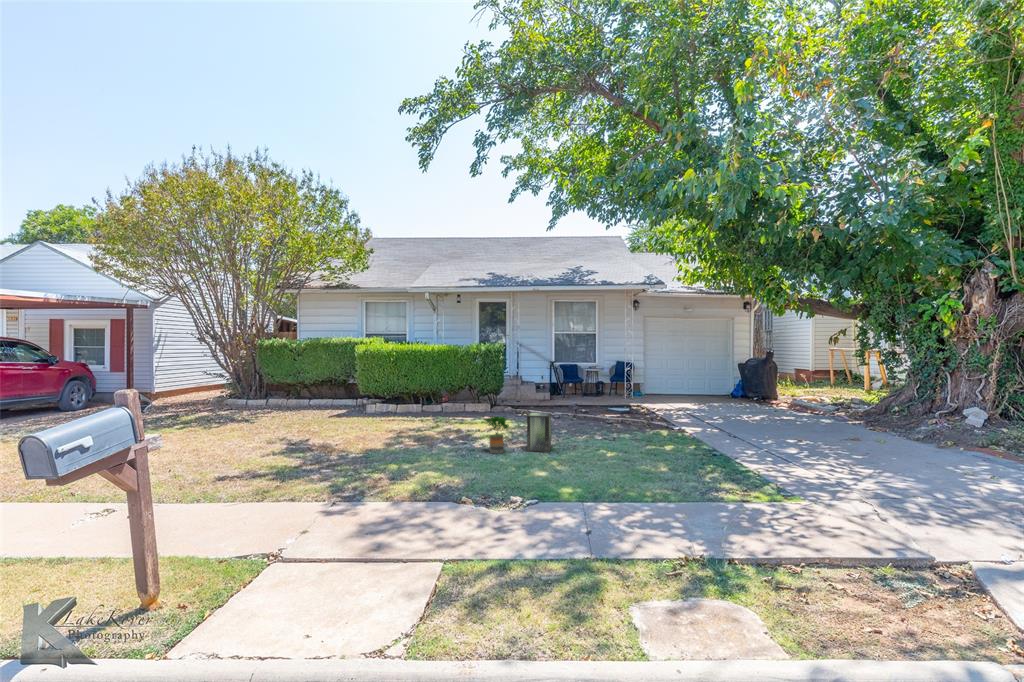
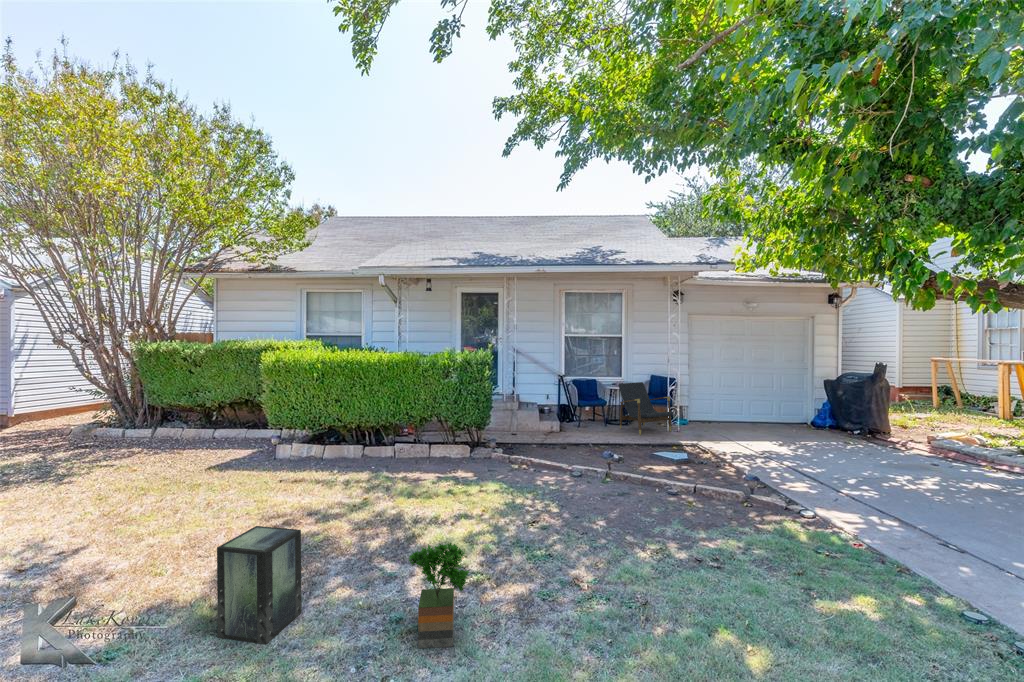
lounge chair: none [592,366,629,401] -> present [618,382,673,435]
storage box: present [527,412,552,453] -> present [217,526,302,644]

